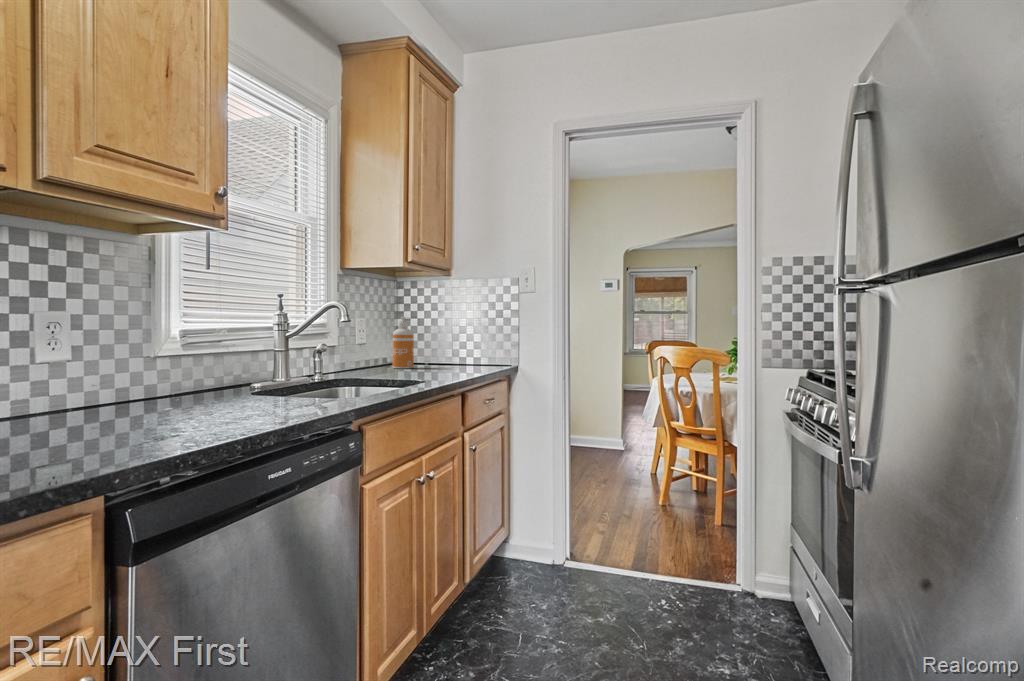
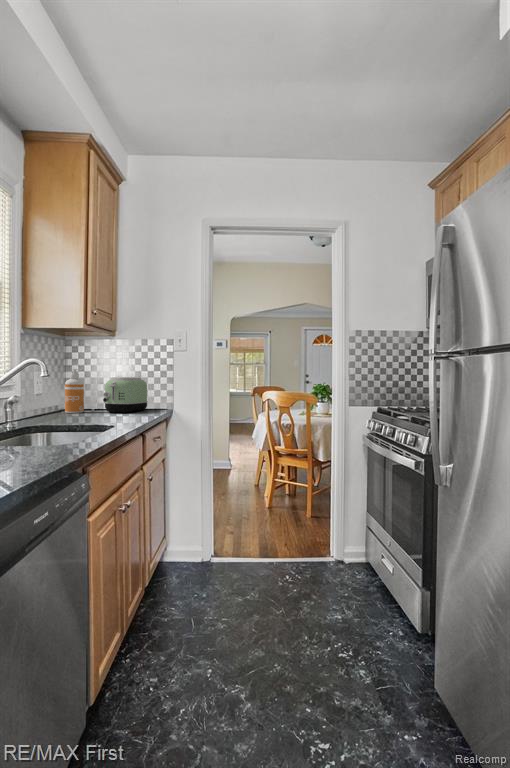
toaster: none [431,326,487,370] -> present [103,377,148,413]

